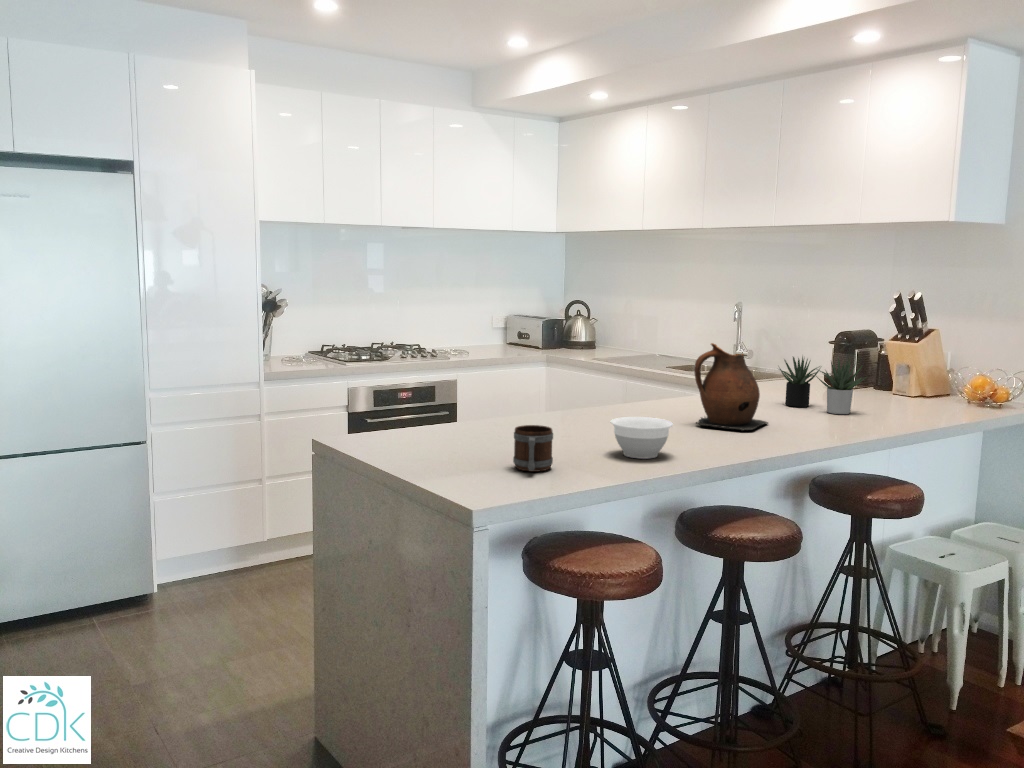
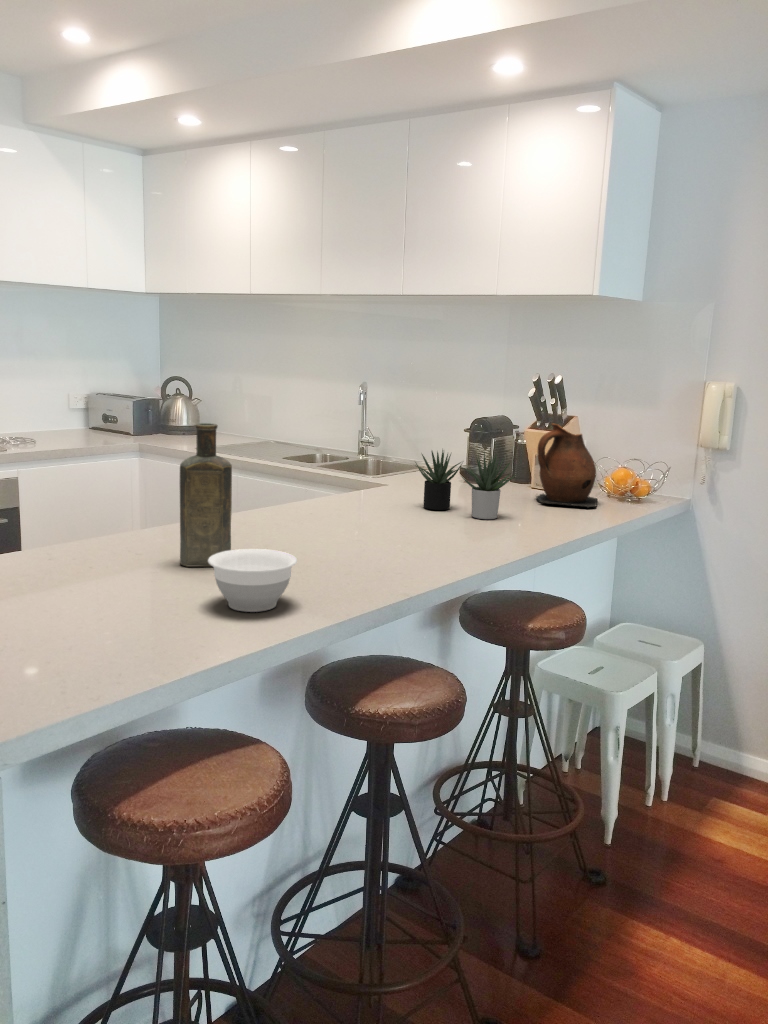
bottle: none [583,329,627,434] -> present [180,423,232,567]
ceramic pitcher: present [694,343,768,431] -> present [536,424,597,508]
mug: present [513,425,553,472] -> none [53,578,118,656]

